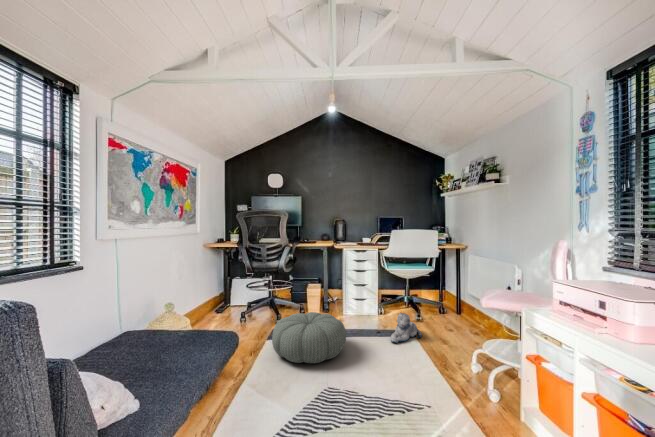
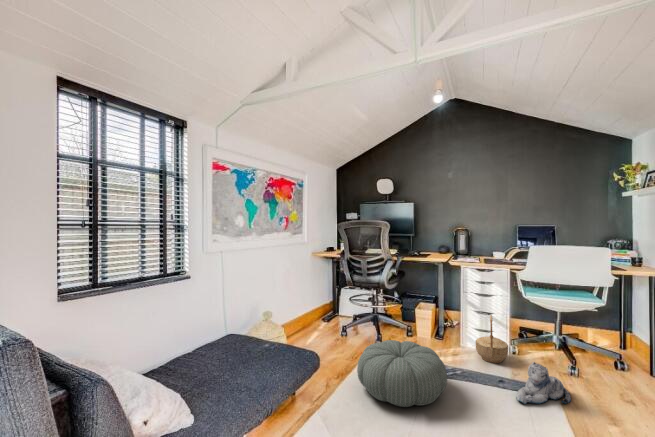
basket: none [356,286,379,322] -> present [476,315,508,363]

